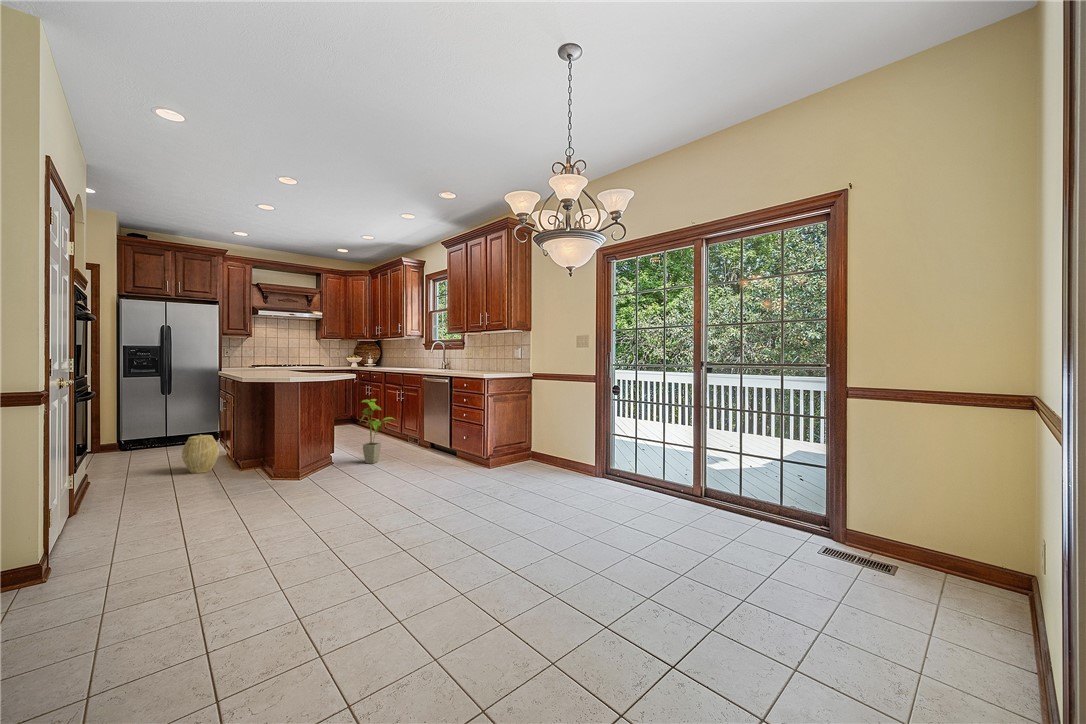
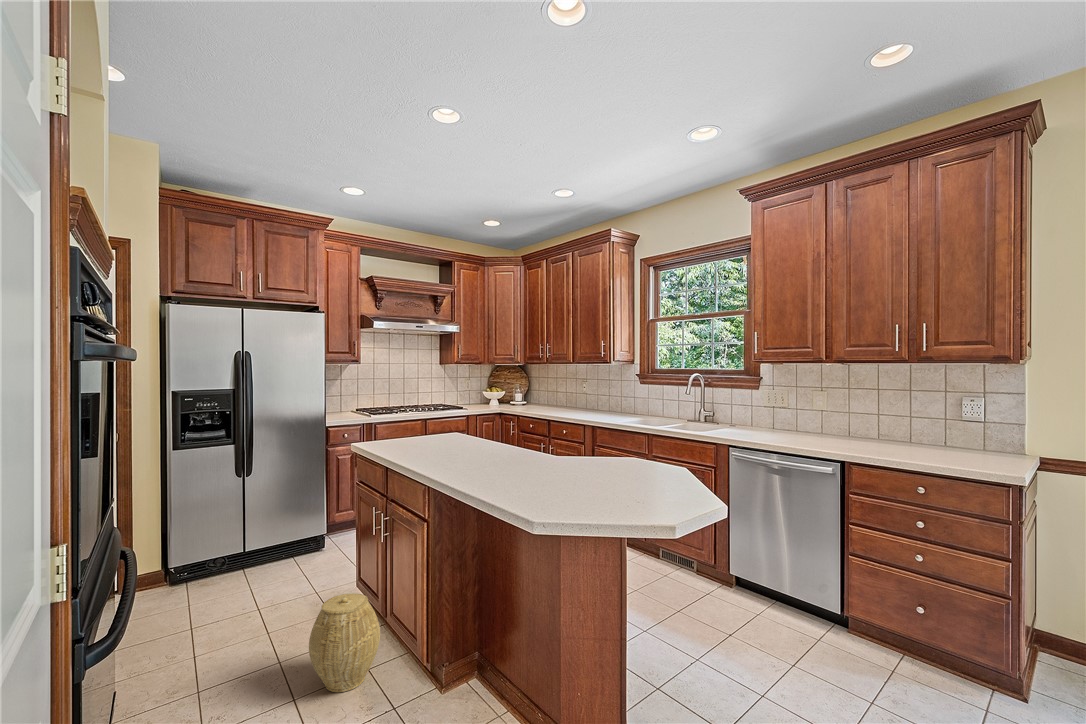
house plant: present [360,399,395,464] -> none [655,506,732,651]

